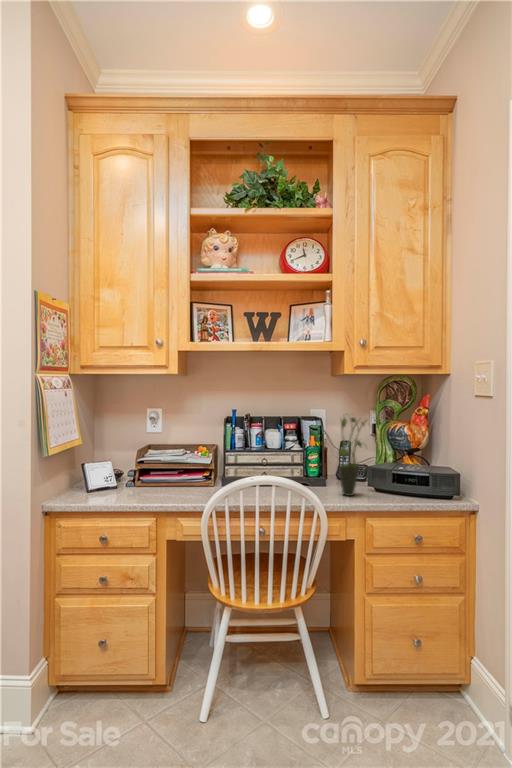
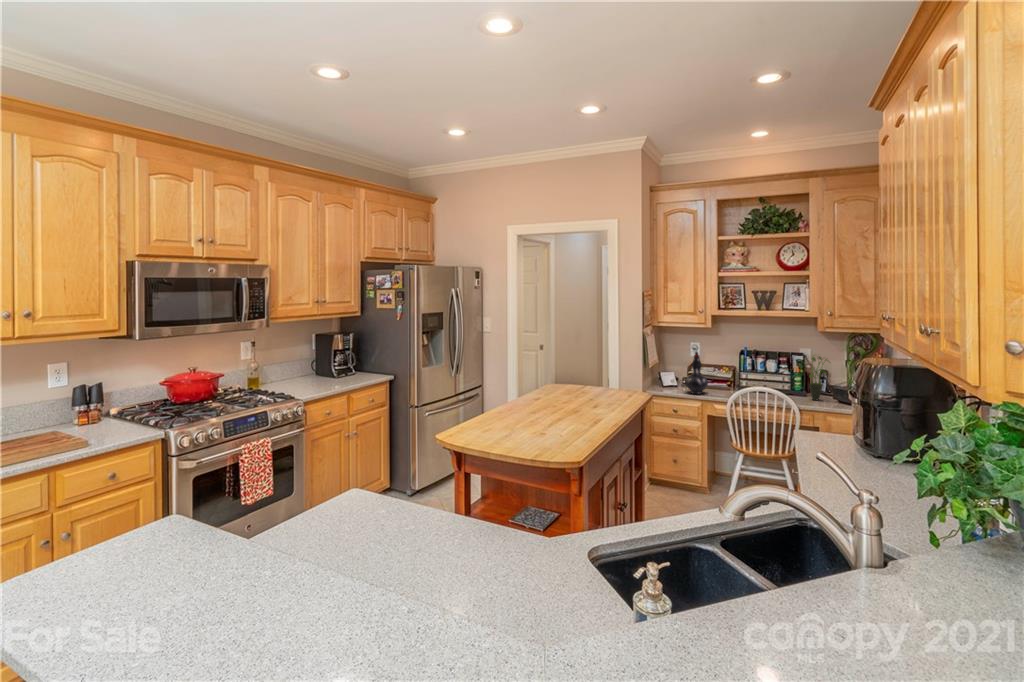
decorative vase: none [126,413,168,498] -> present [686,352,708,394]

